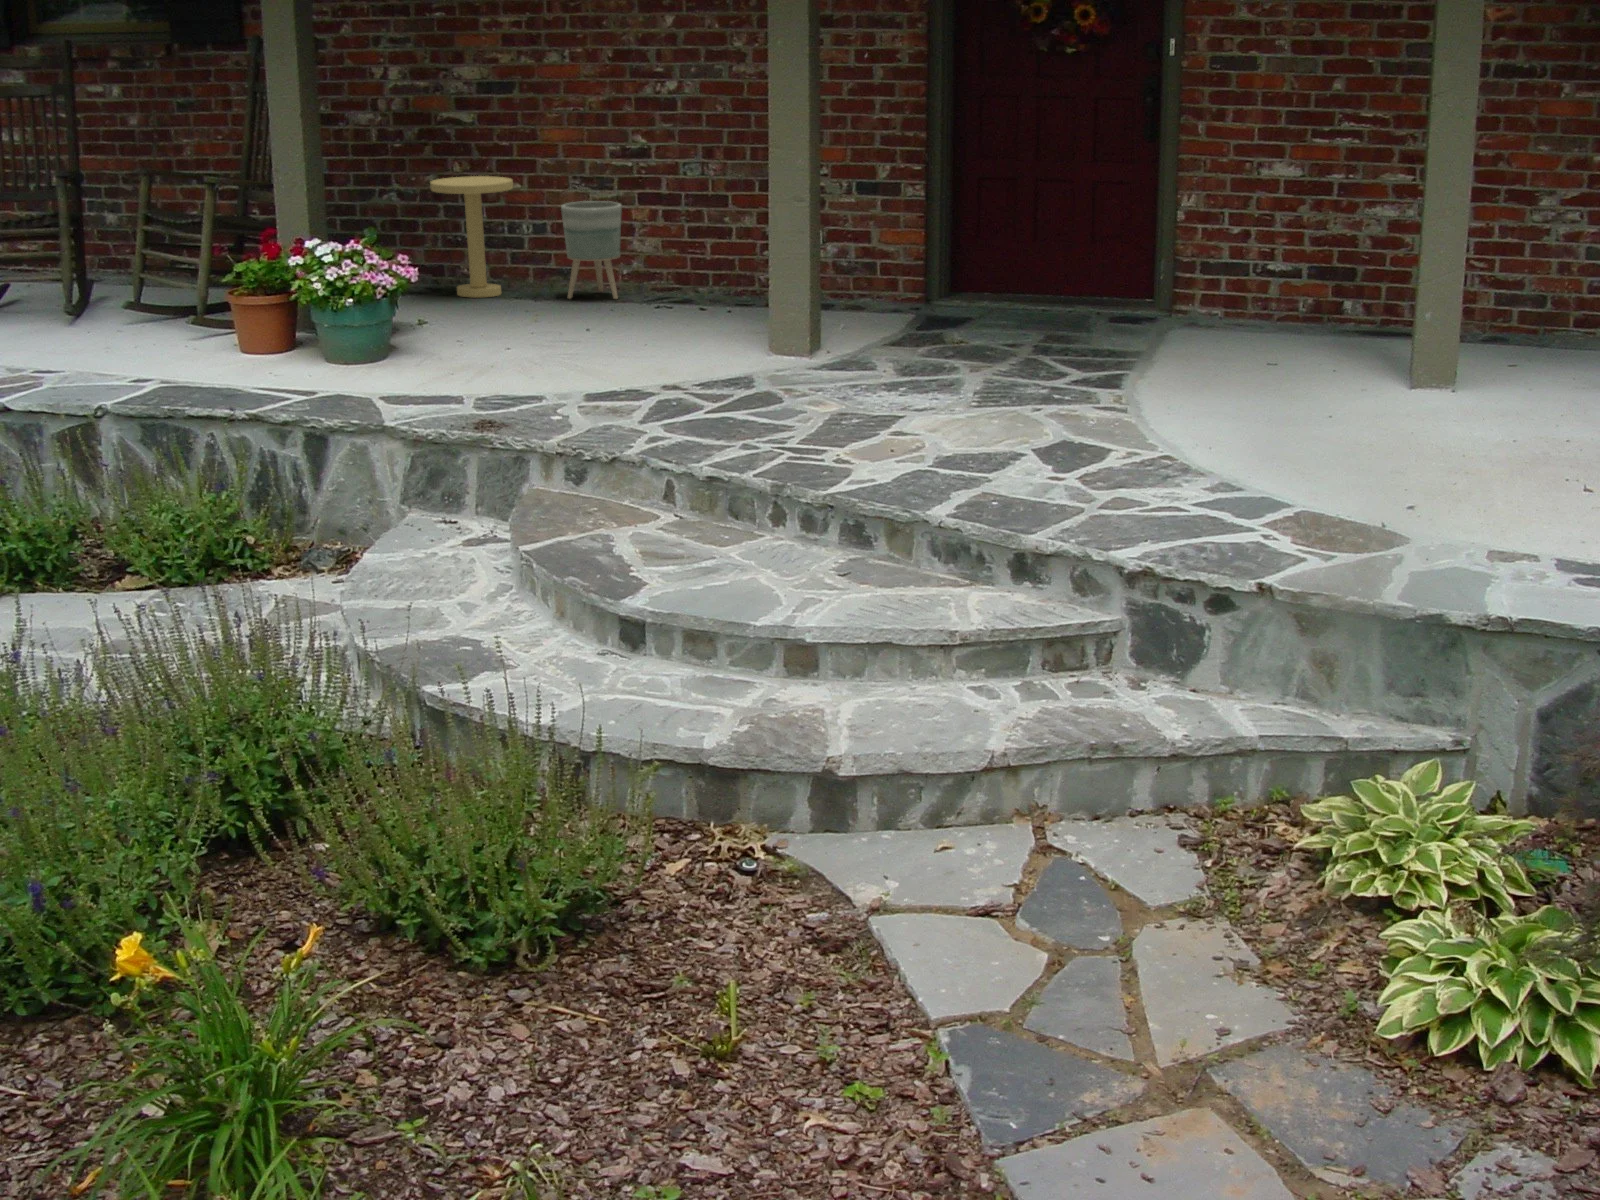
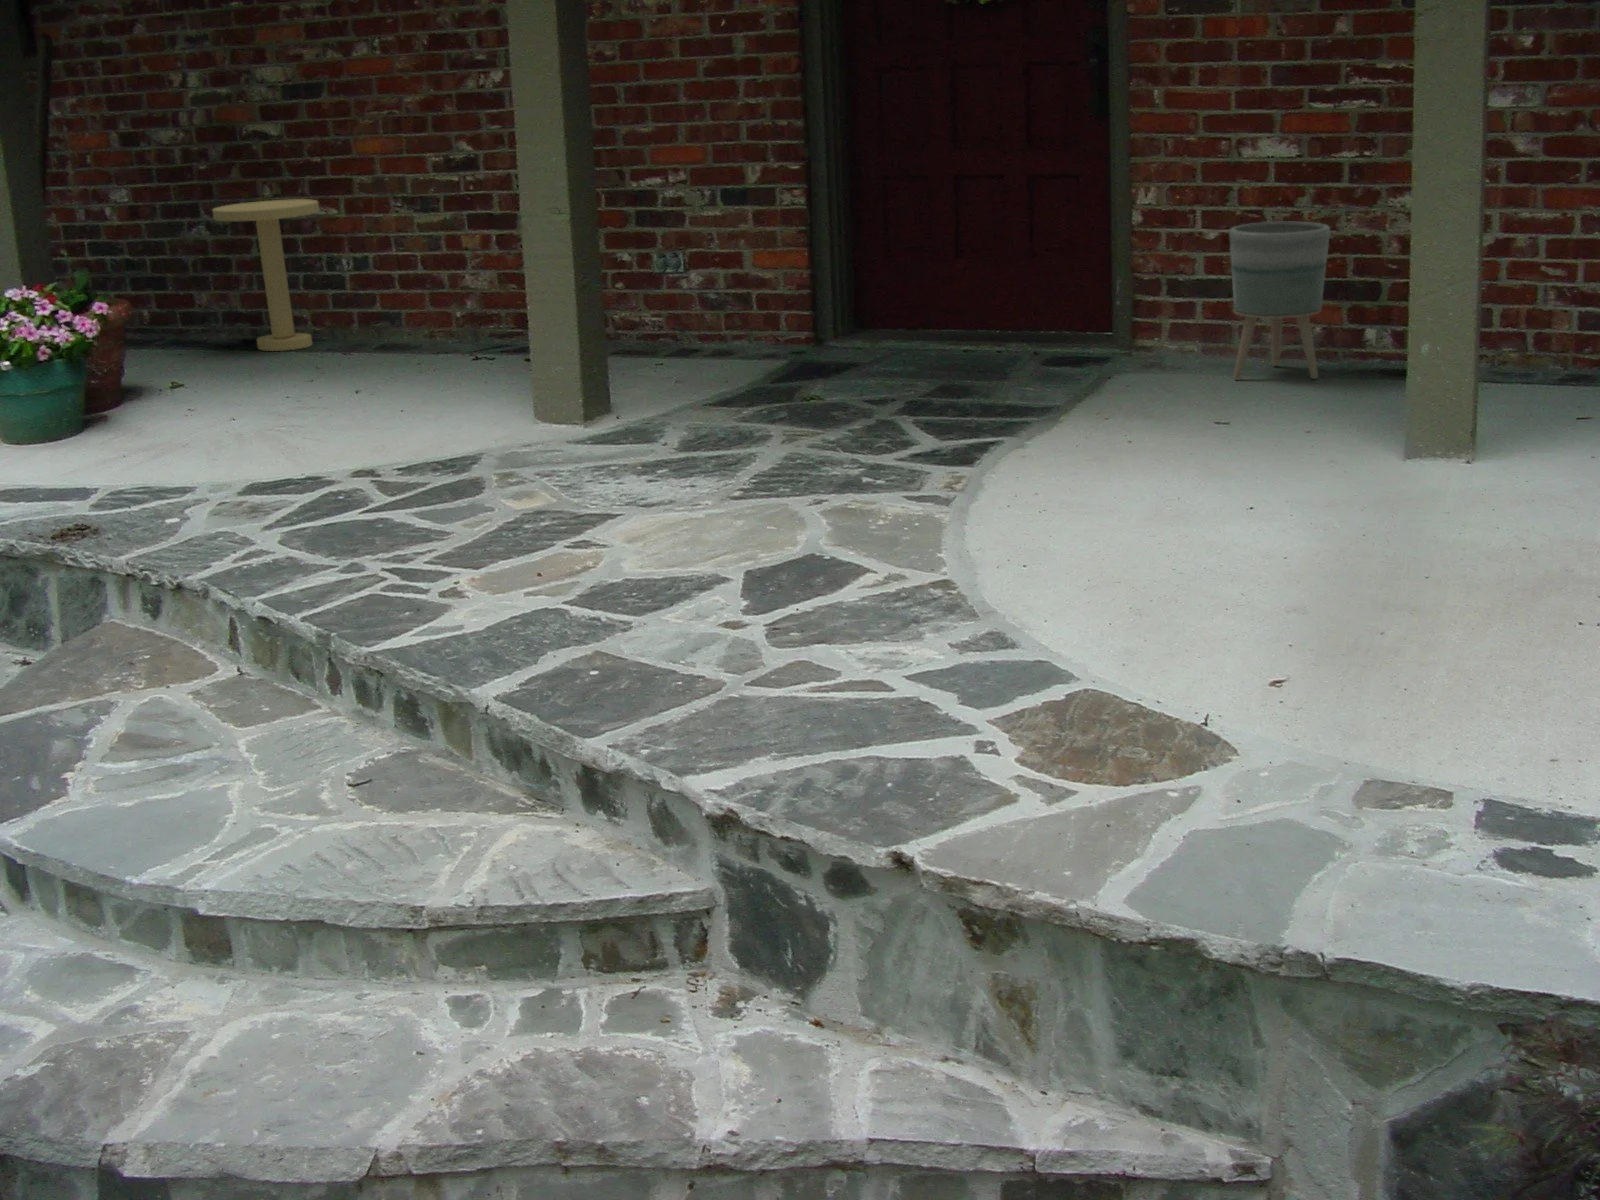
planter: present [561,201,622,299] -> present [1229,222,1330,379]

